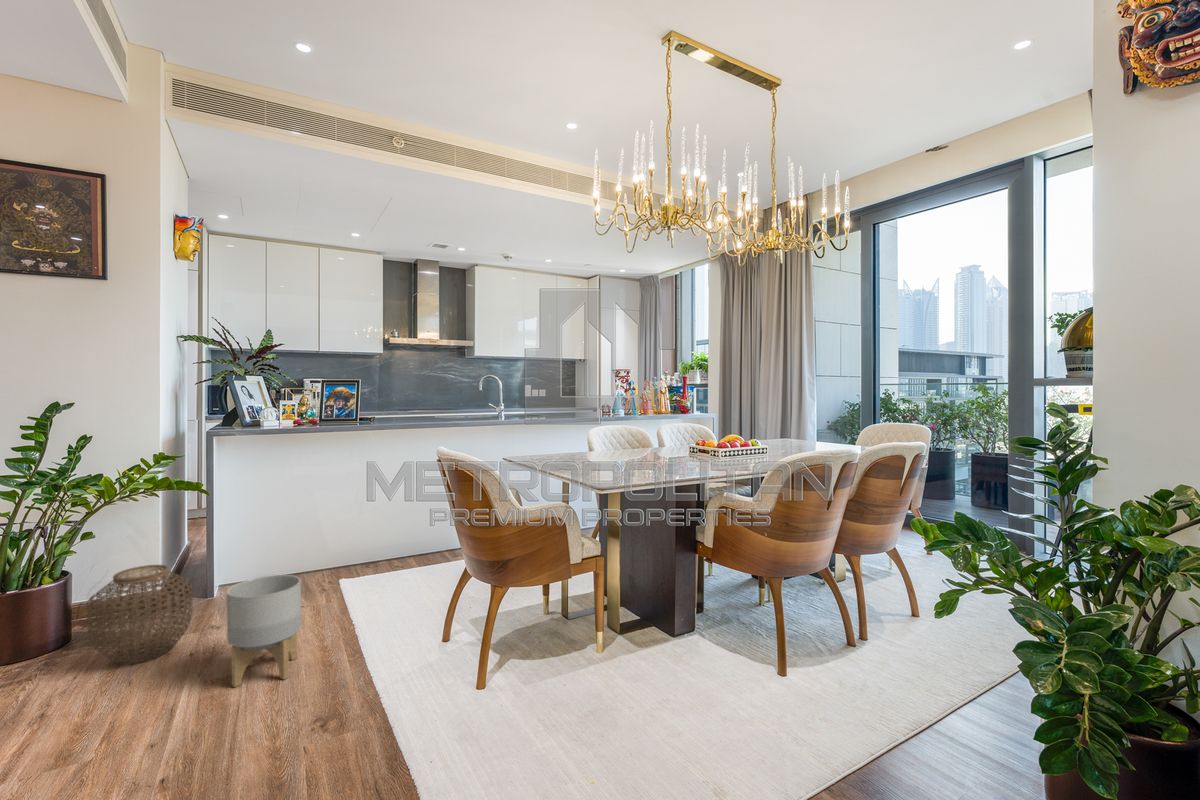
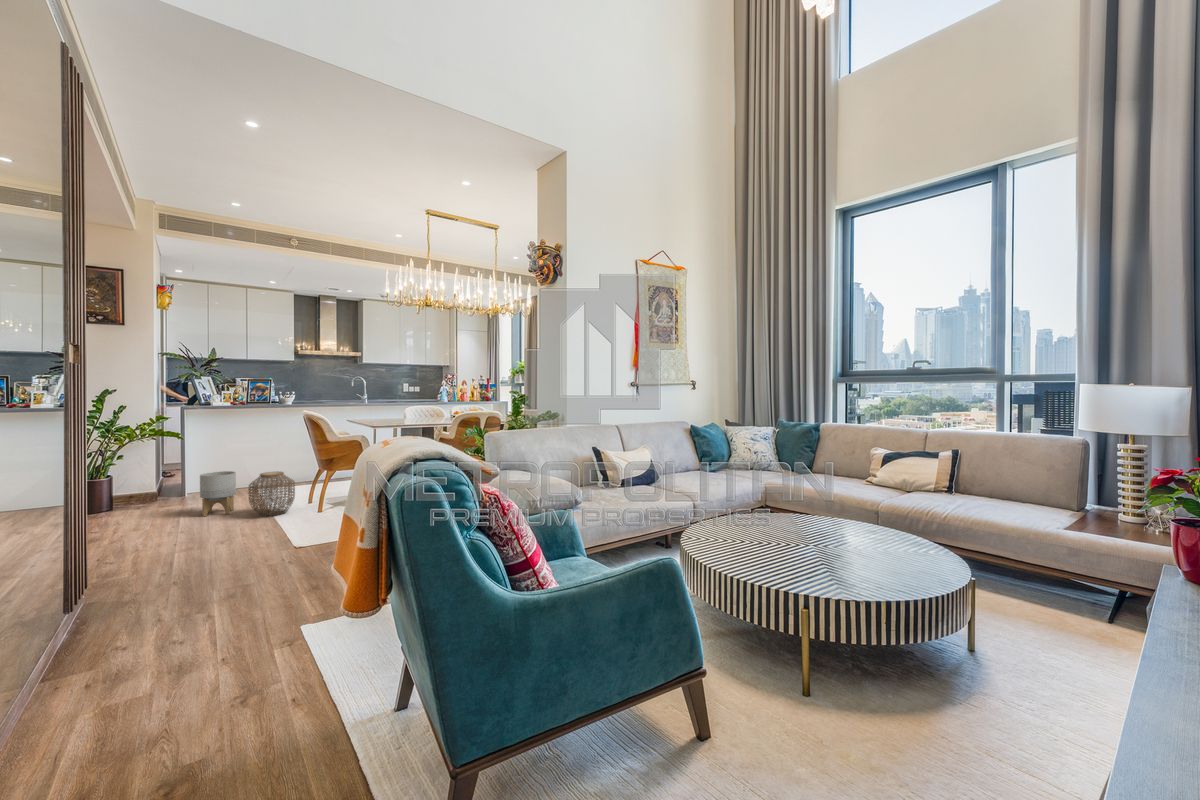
woven basket: present [87,565,192,664] -> present [249,471,295,516]

